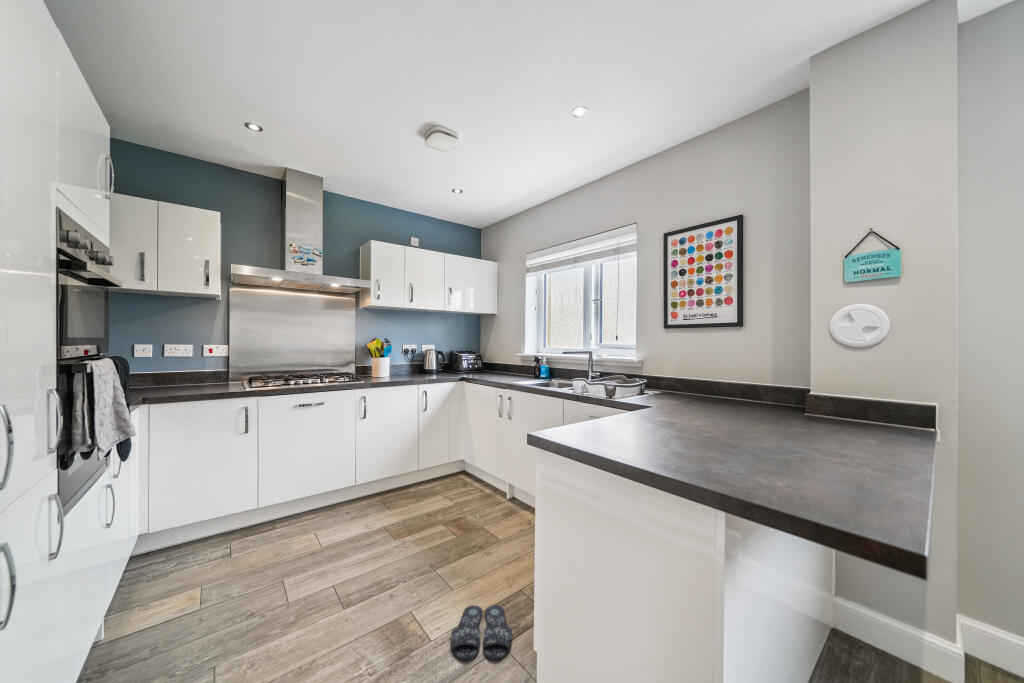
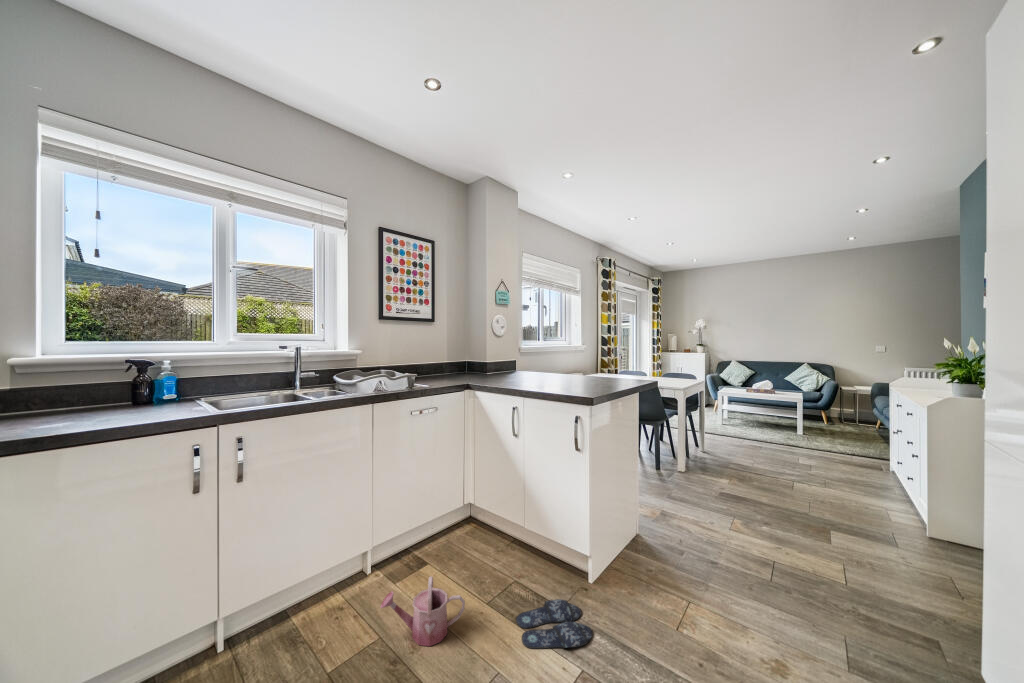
watering can: none [486,516,513,567] -> present [381,576,465,646]

